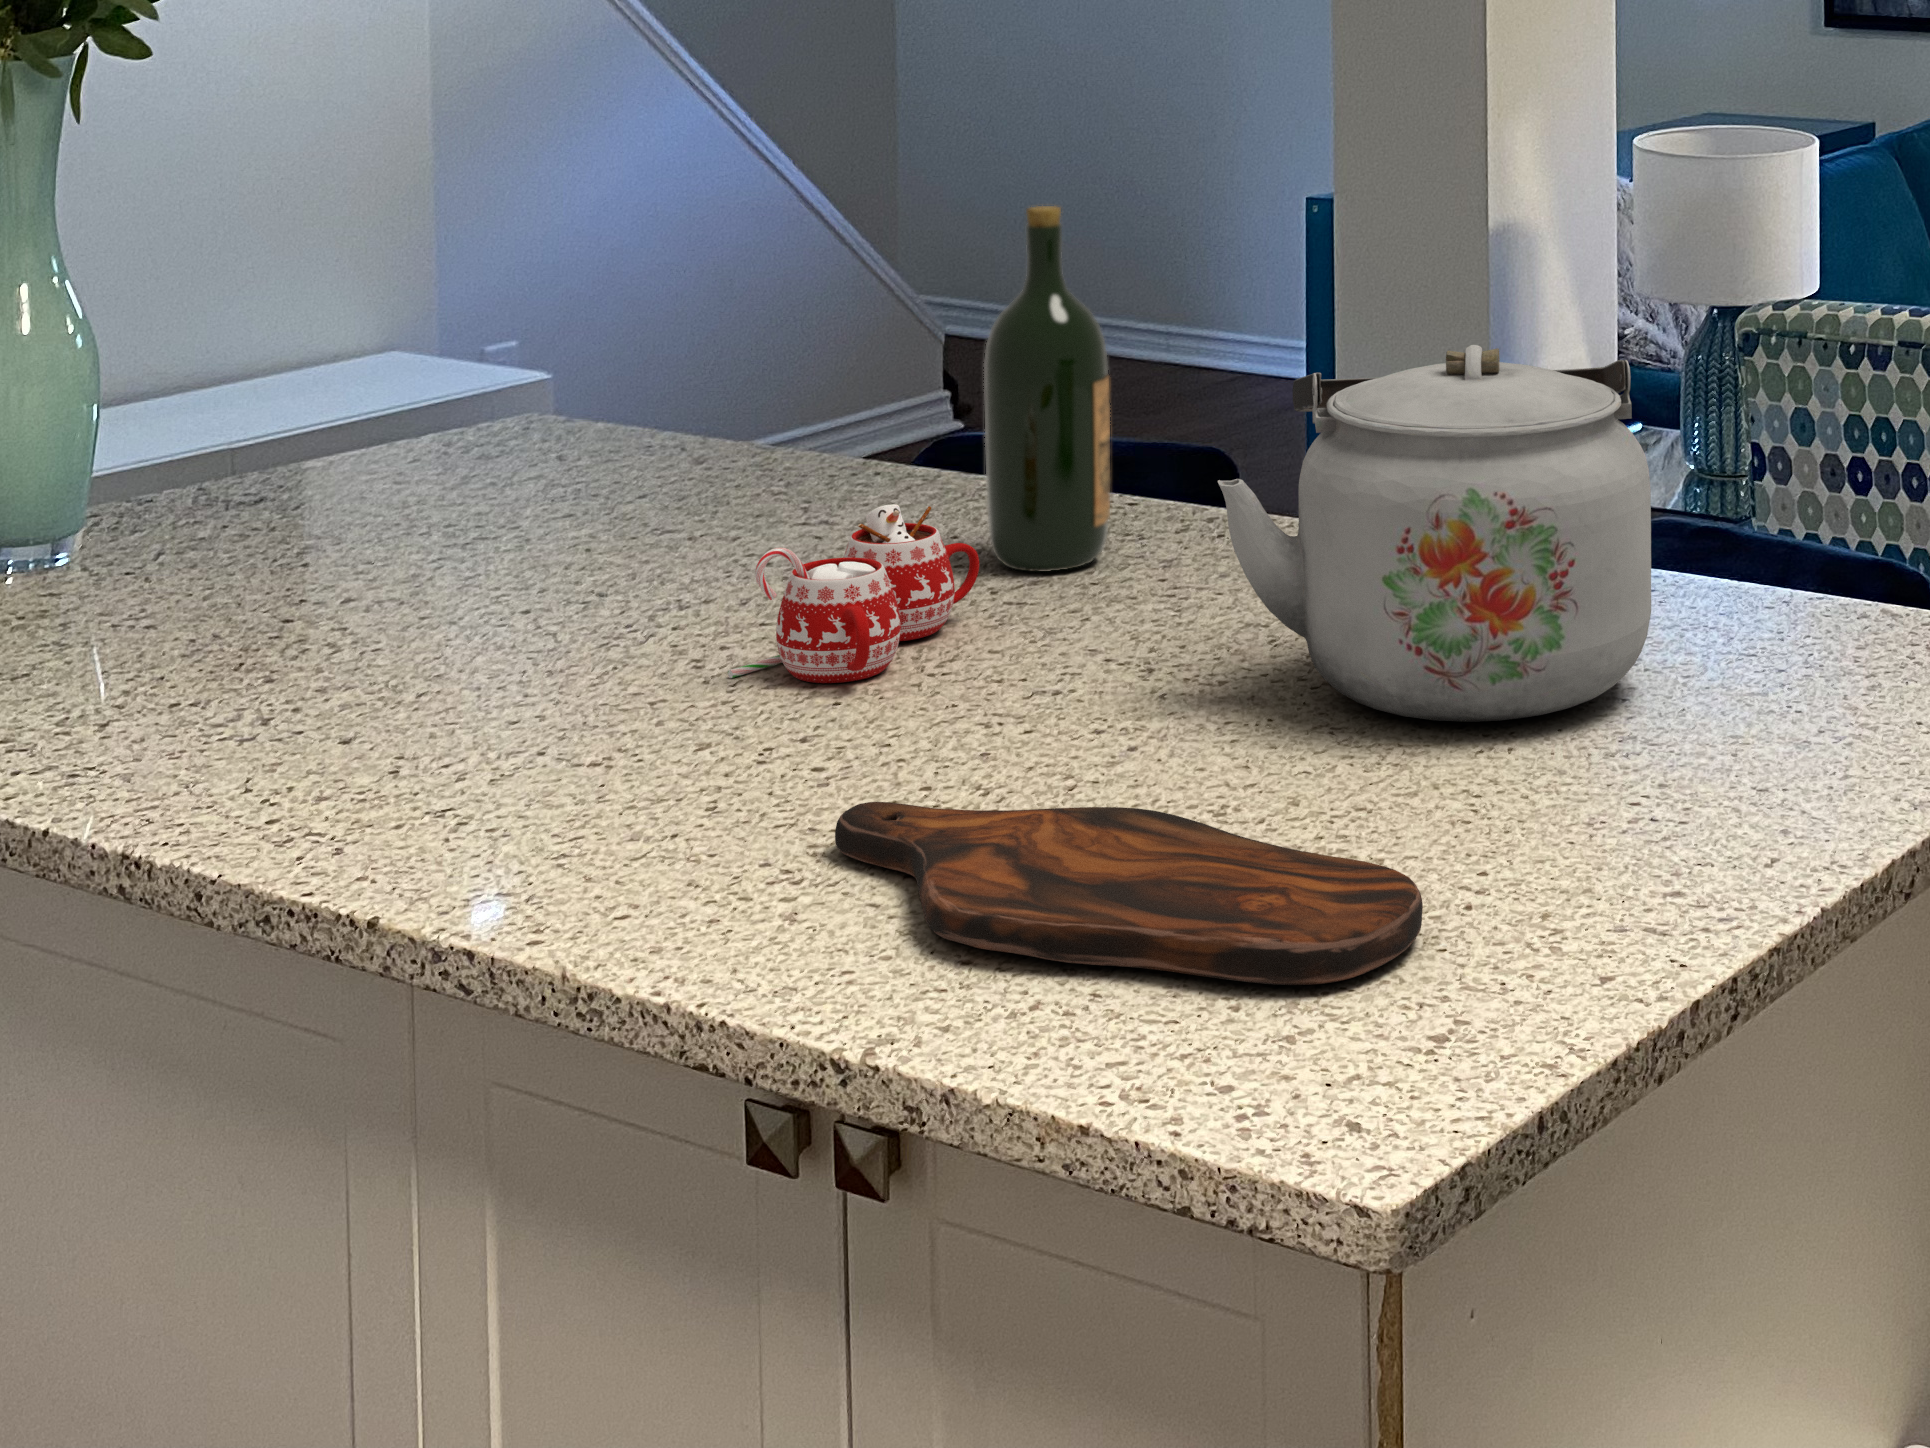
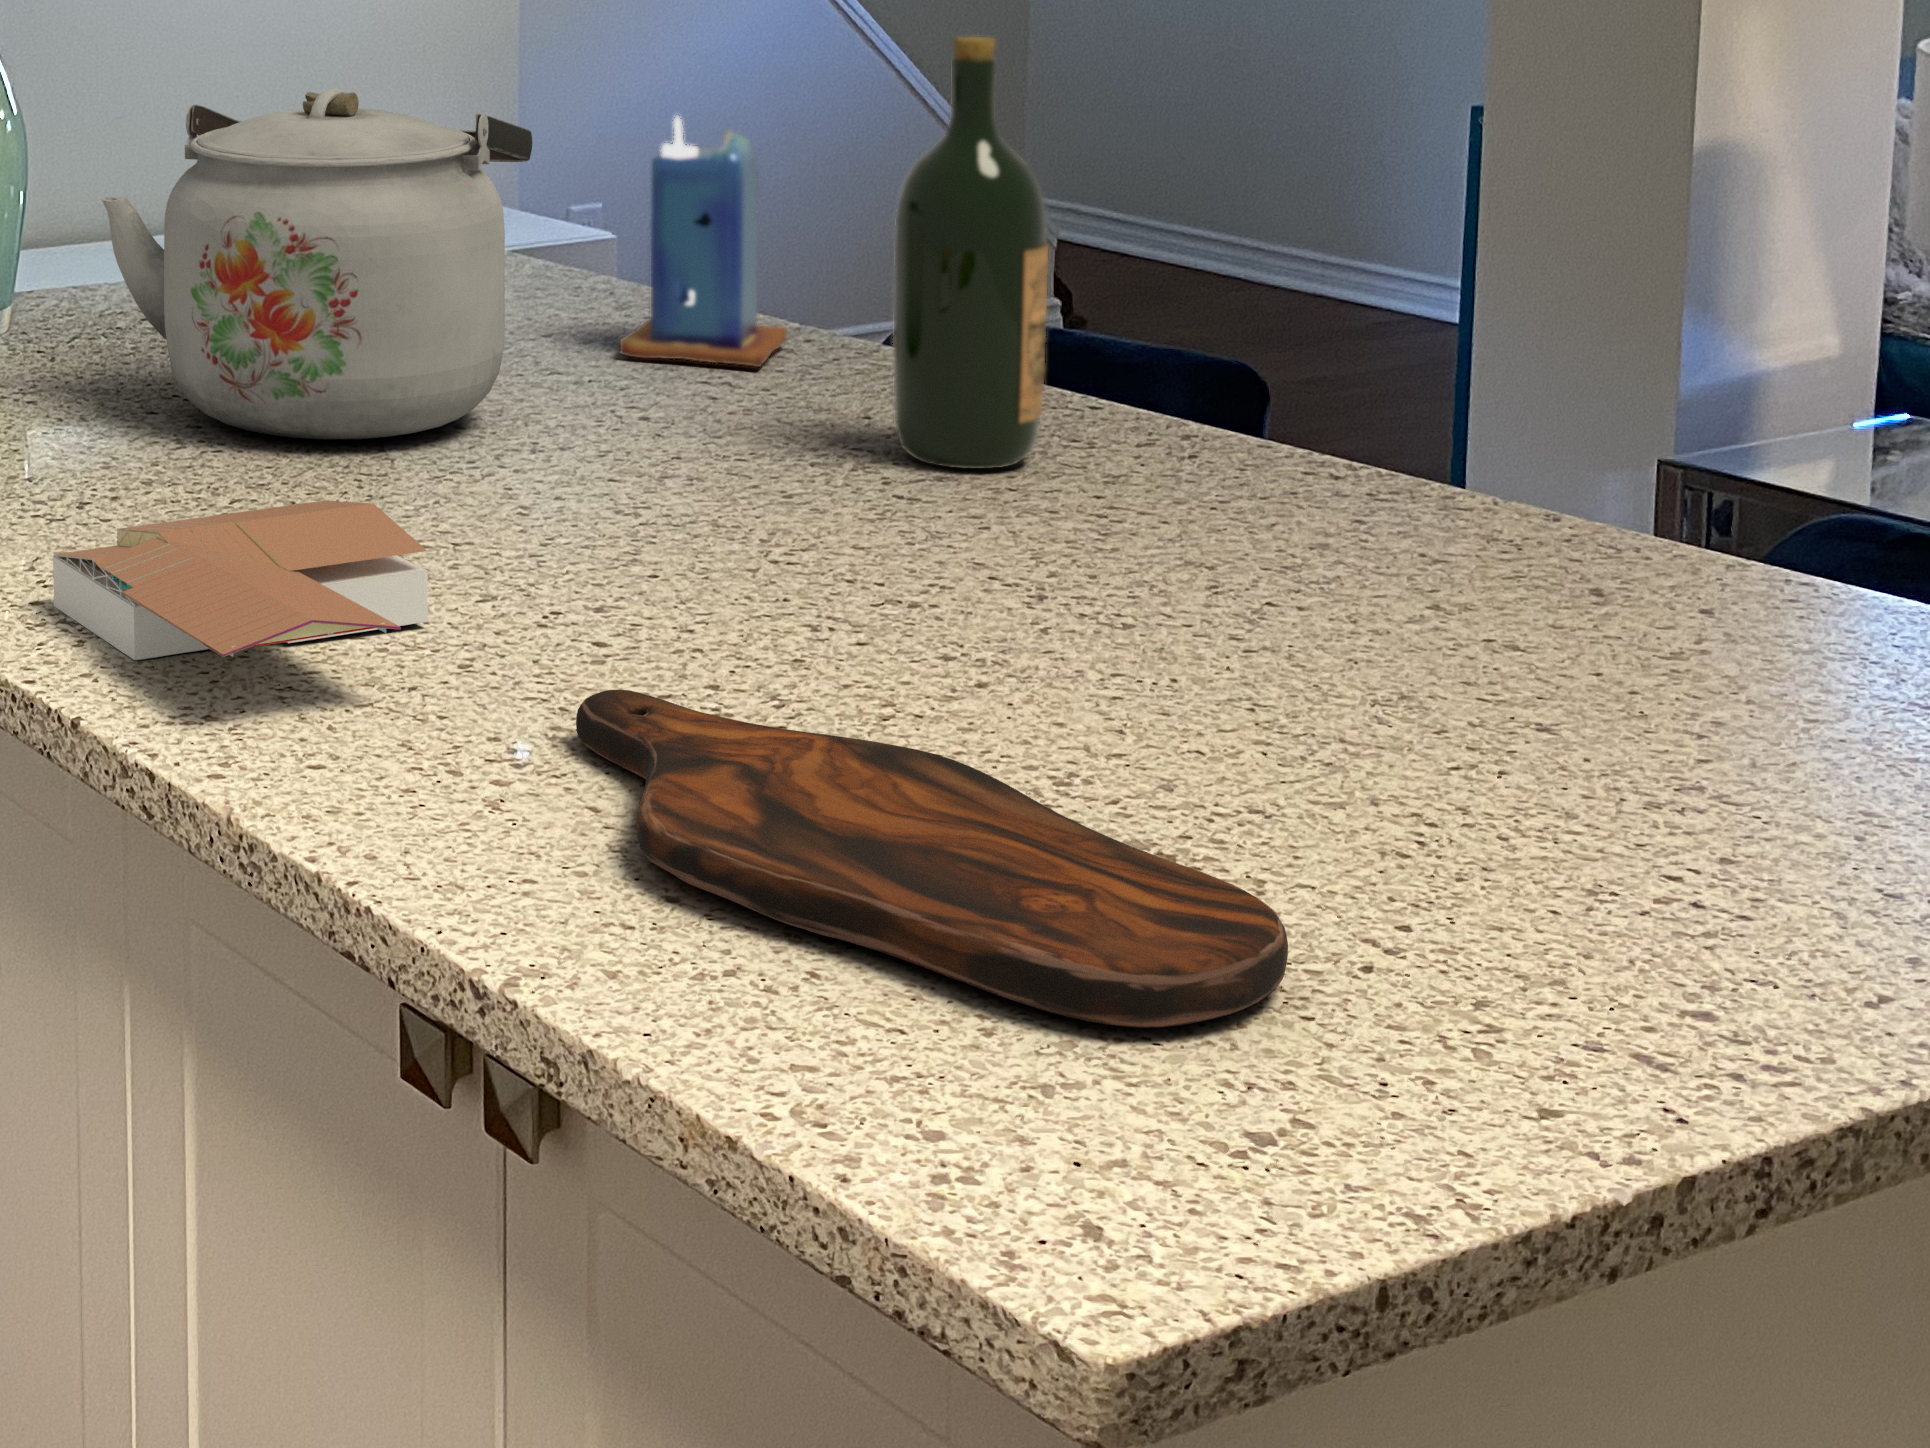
candle: none [718,282,861,506] -> present [620,116,787,367]
kettle: present [1218,345,1651,722] -> present [102,88,532,439]
mug: present [728,504,979,683] -> none [549,364,858,556]
book: none [287,675,668,856] -> present [53,501,428,660]

